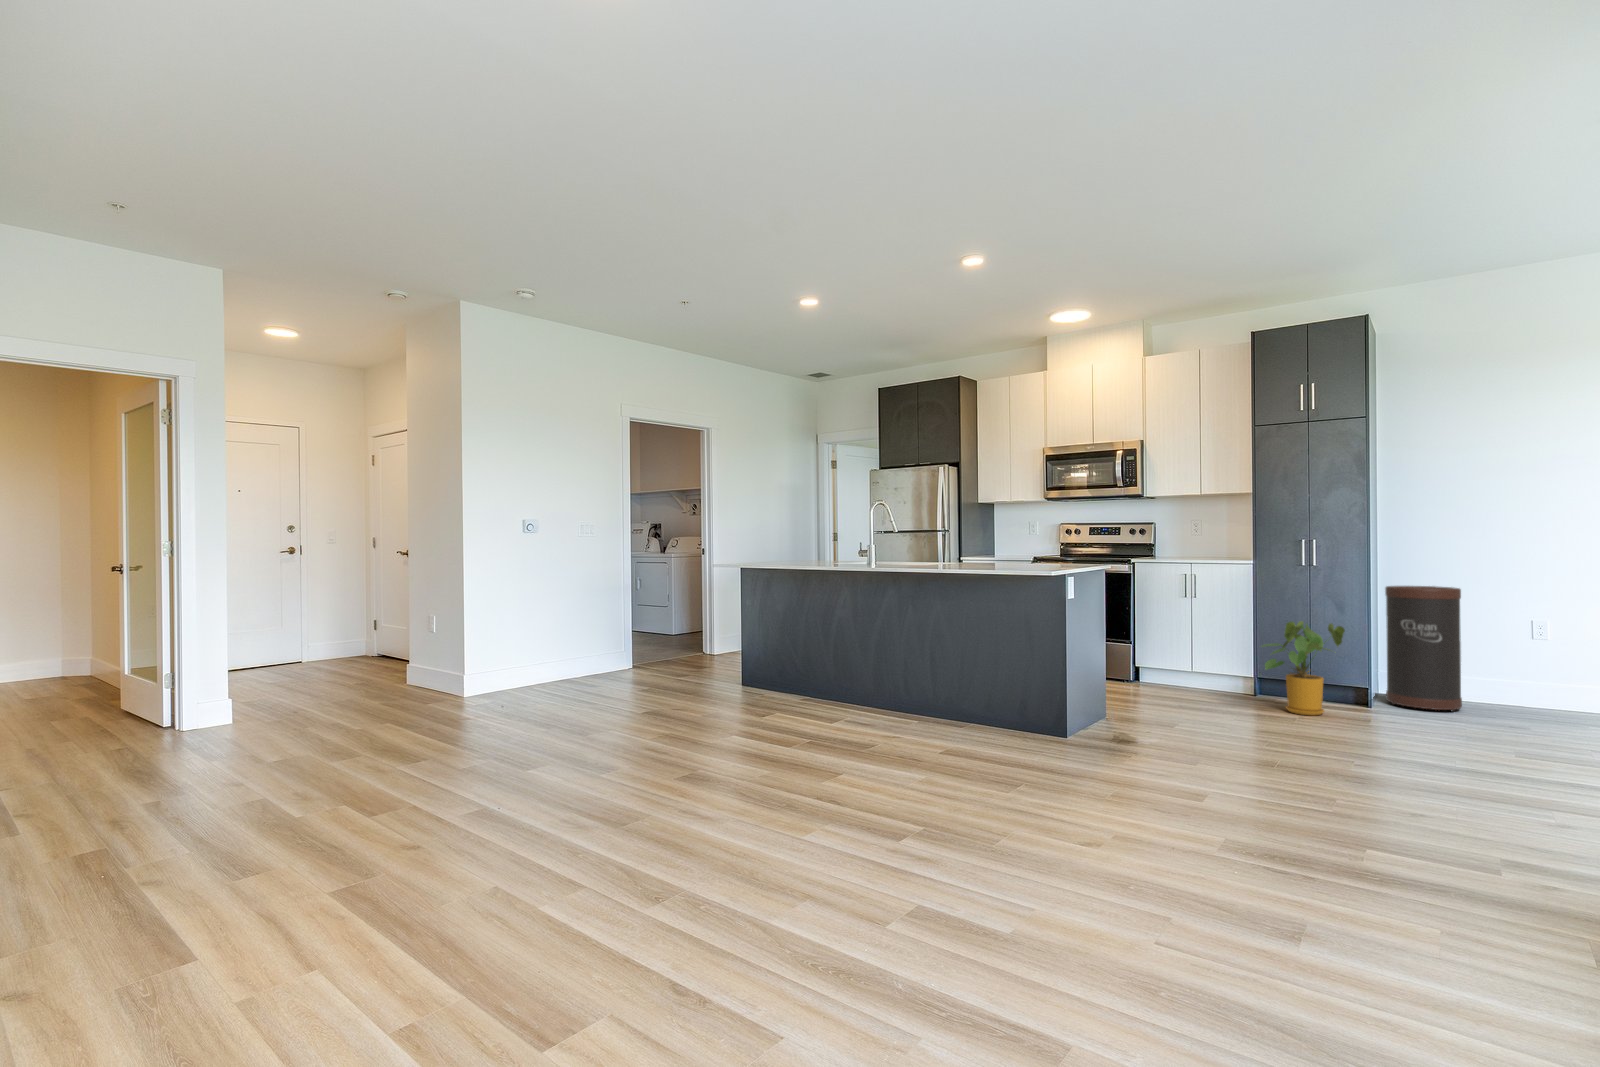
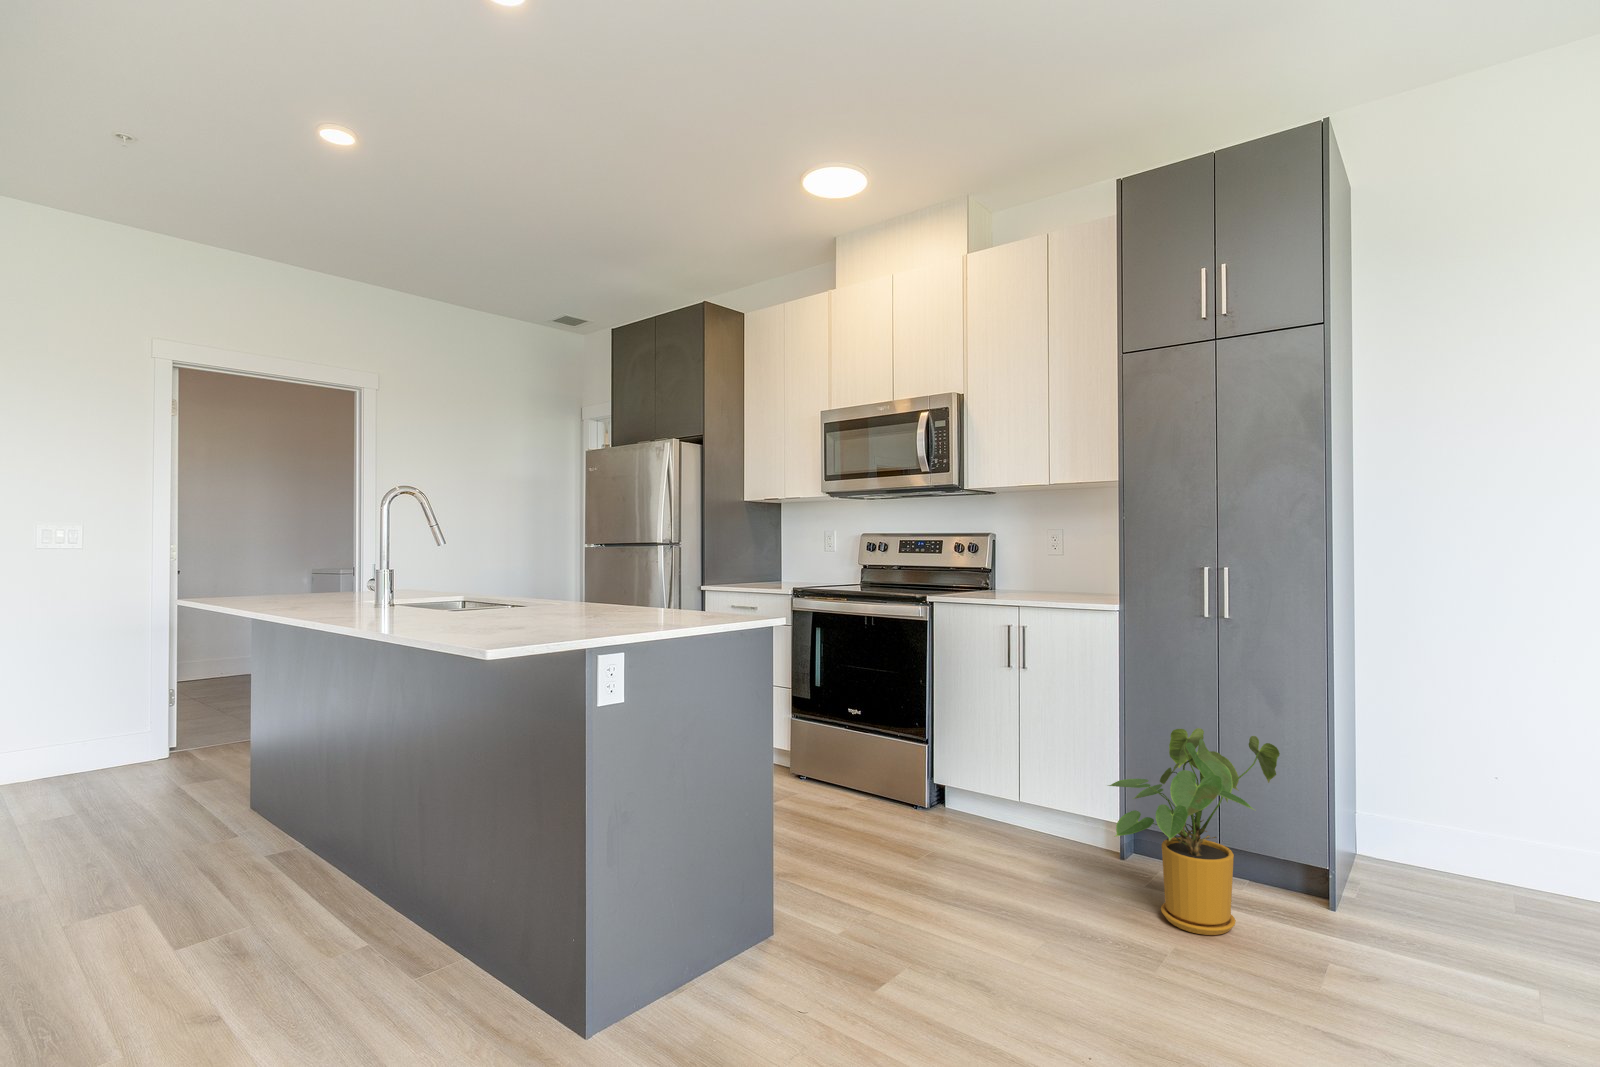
trash can: present [1385,586,1462,712] -> none [1365,656,1515,921]

